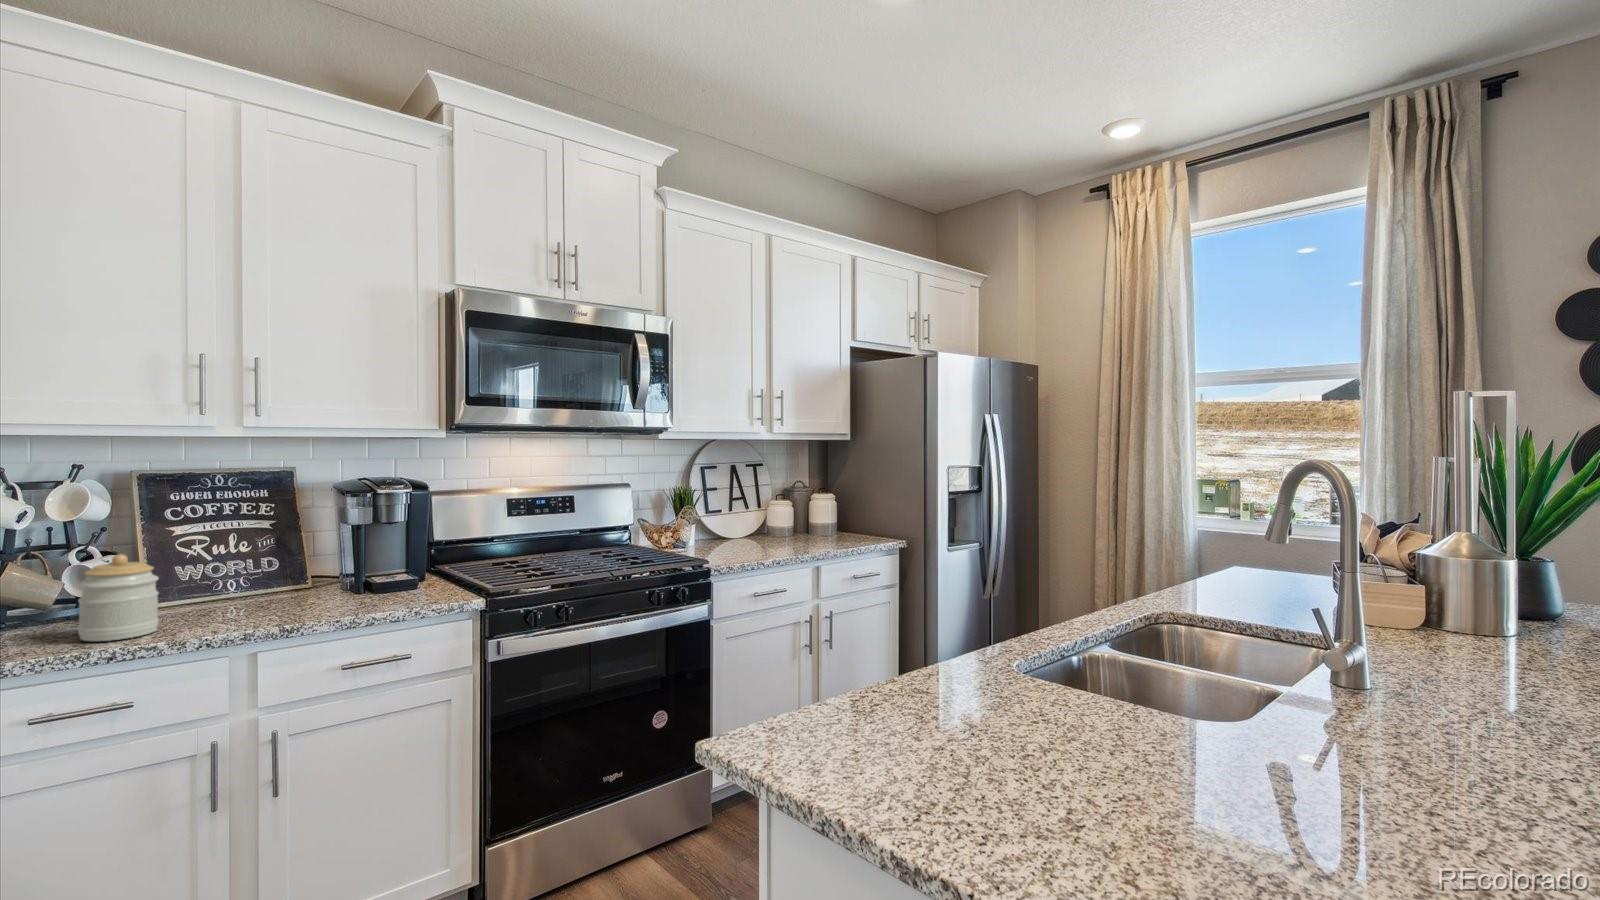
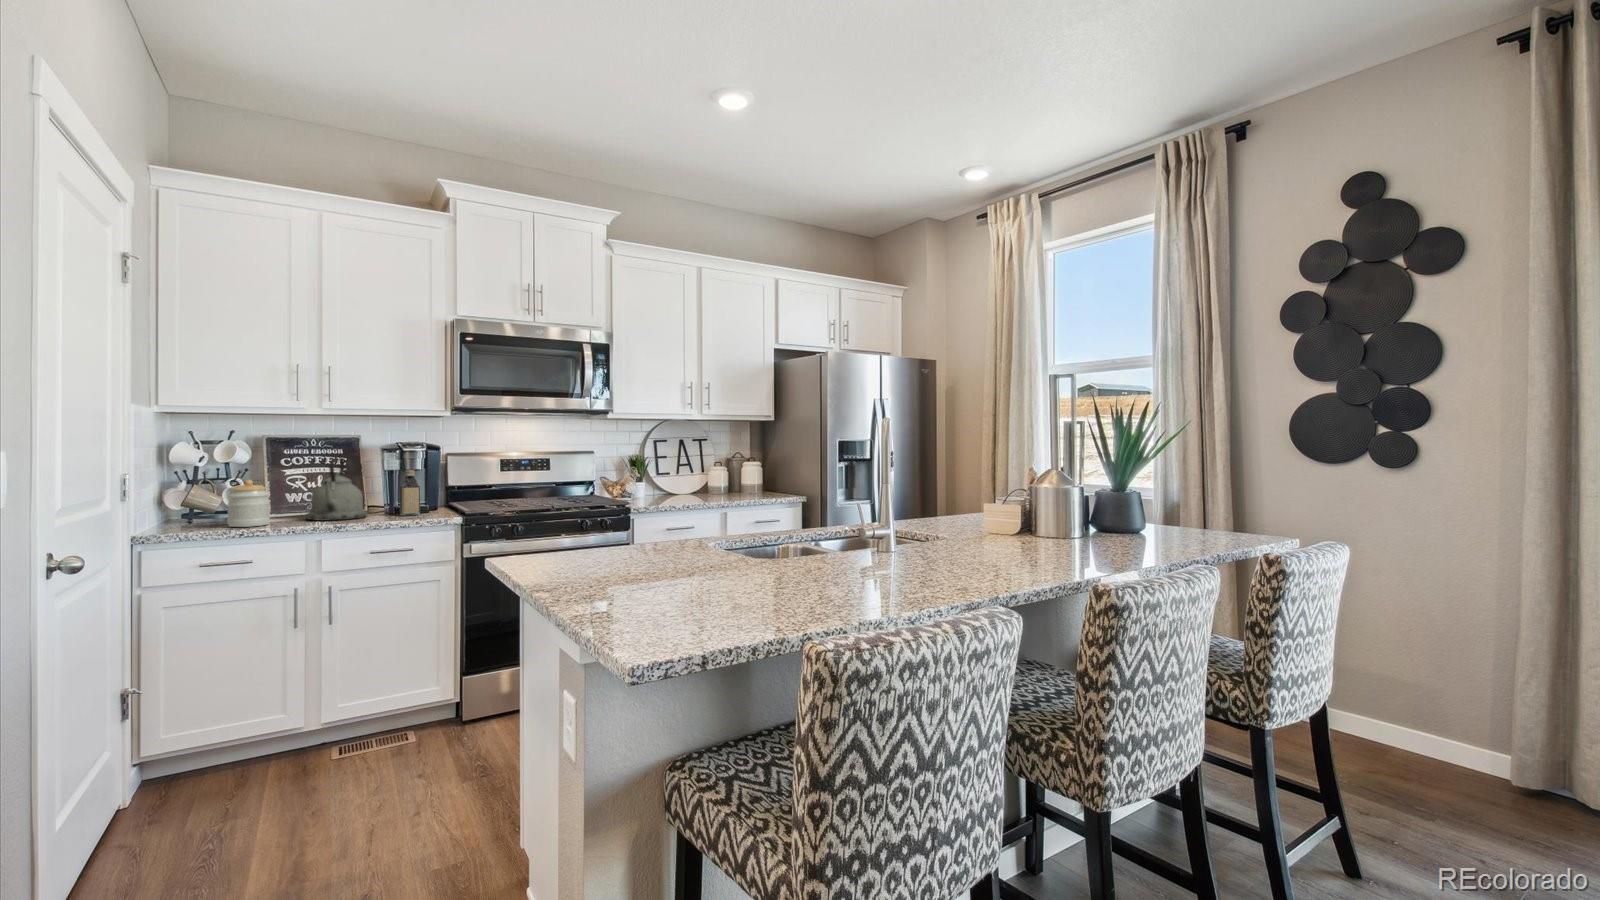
kettle: none [218,508,323,616] -> present [305,458,368,521]
bottle: none [375,524,408,598] -> present [400,470,420,516]

